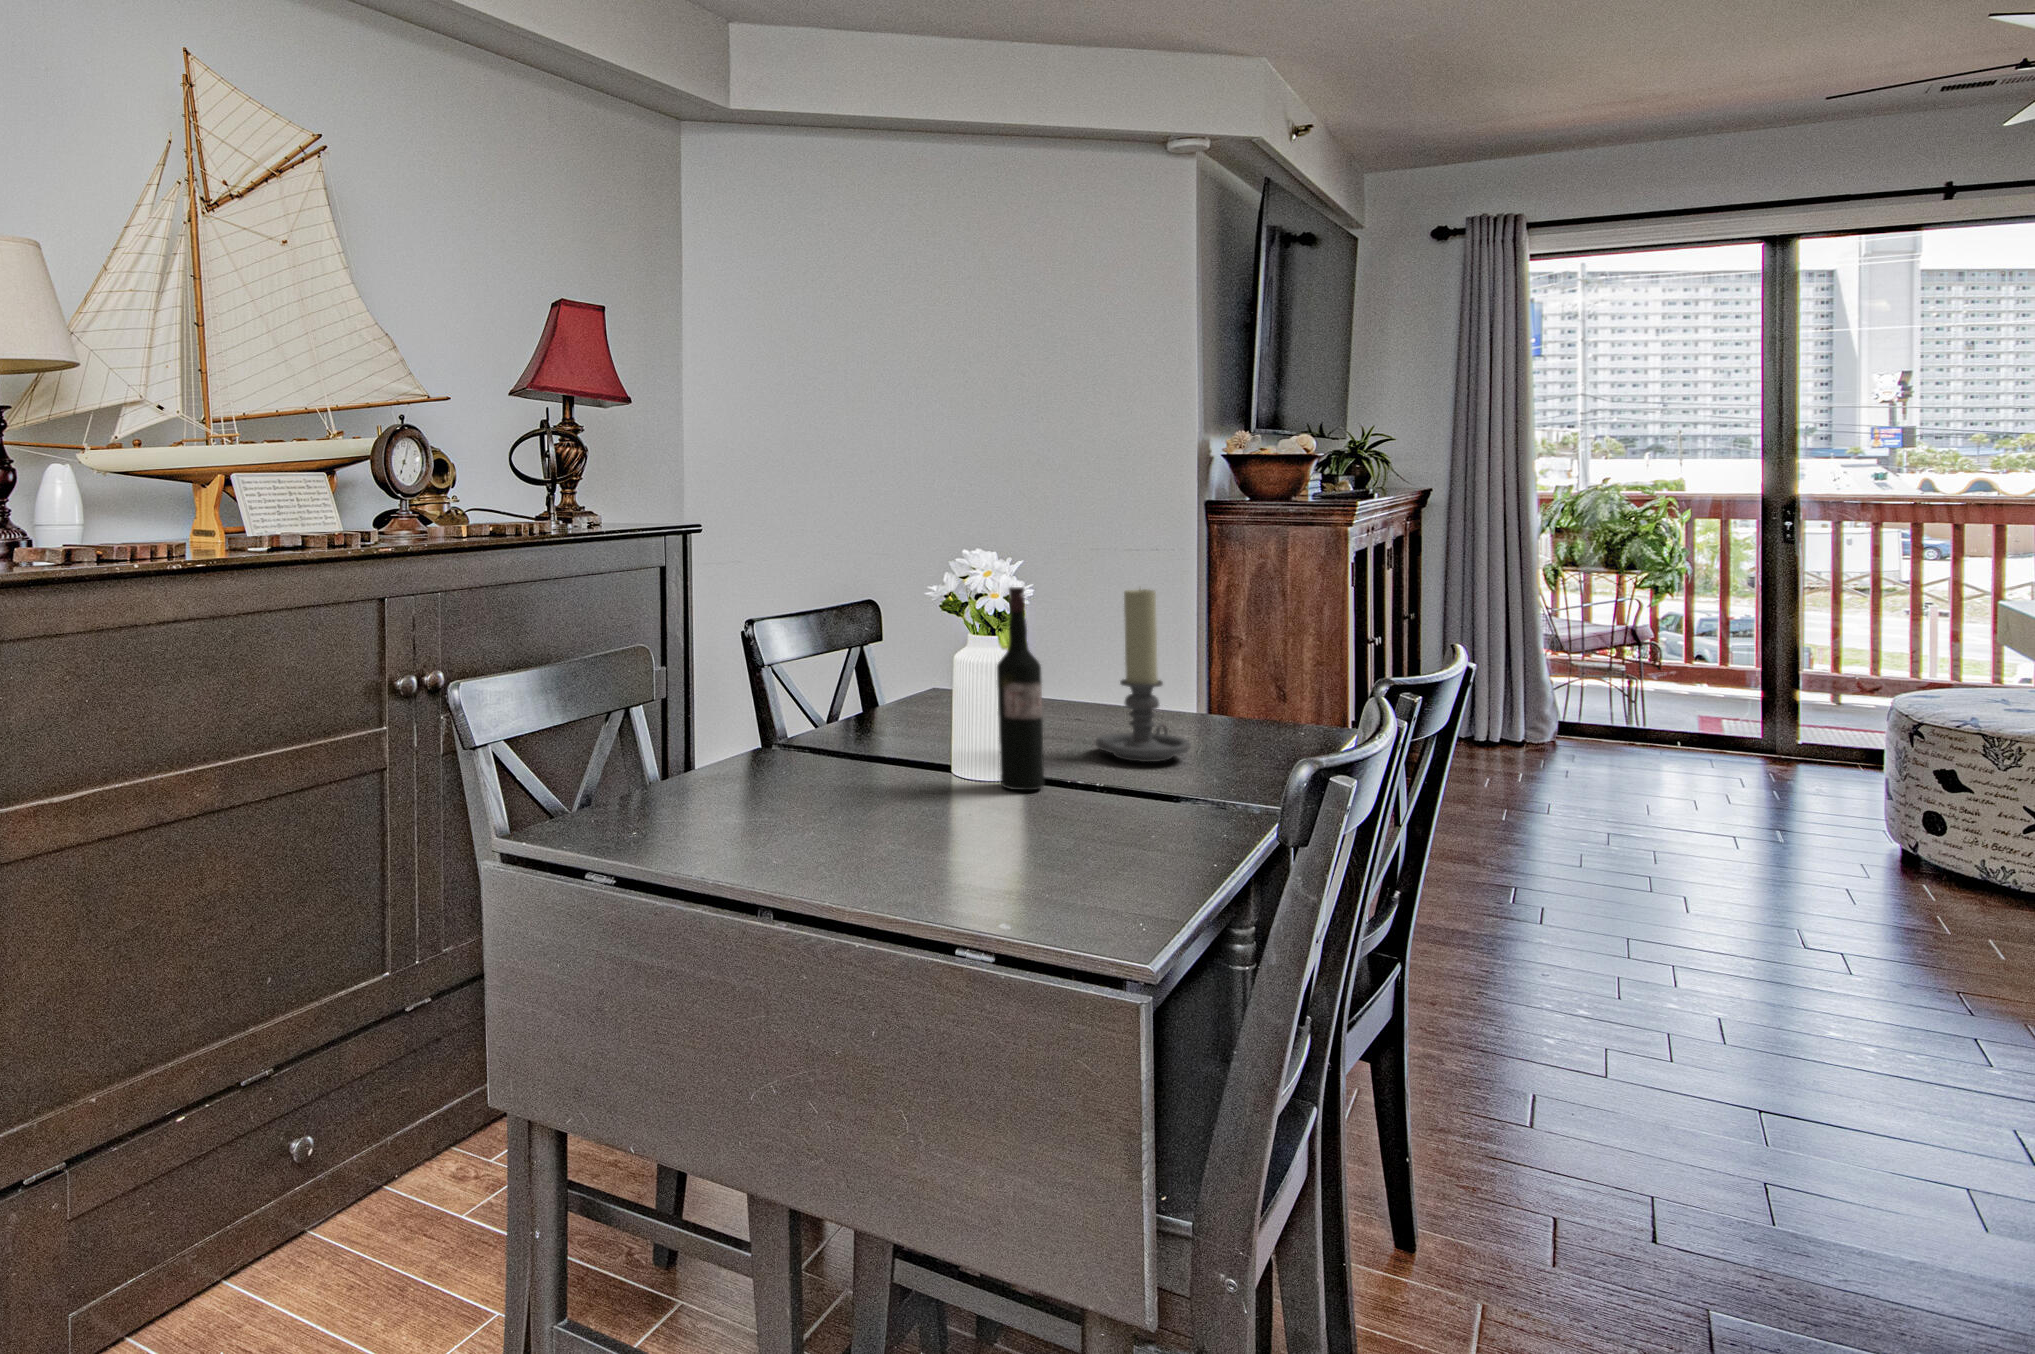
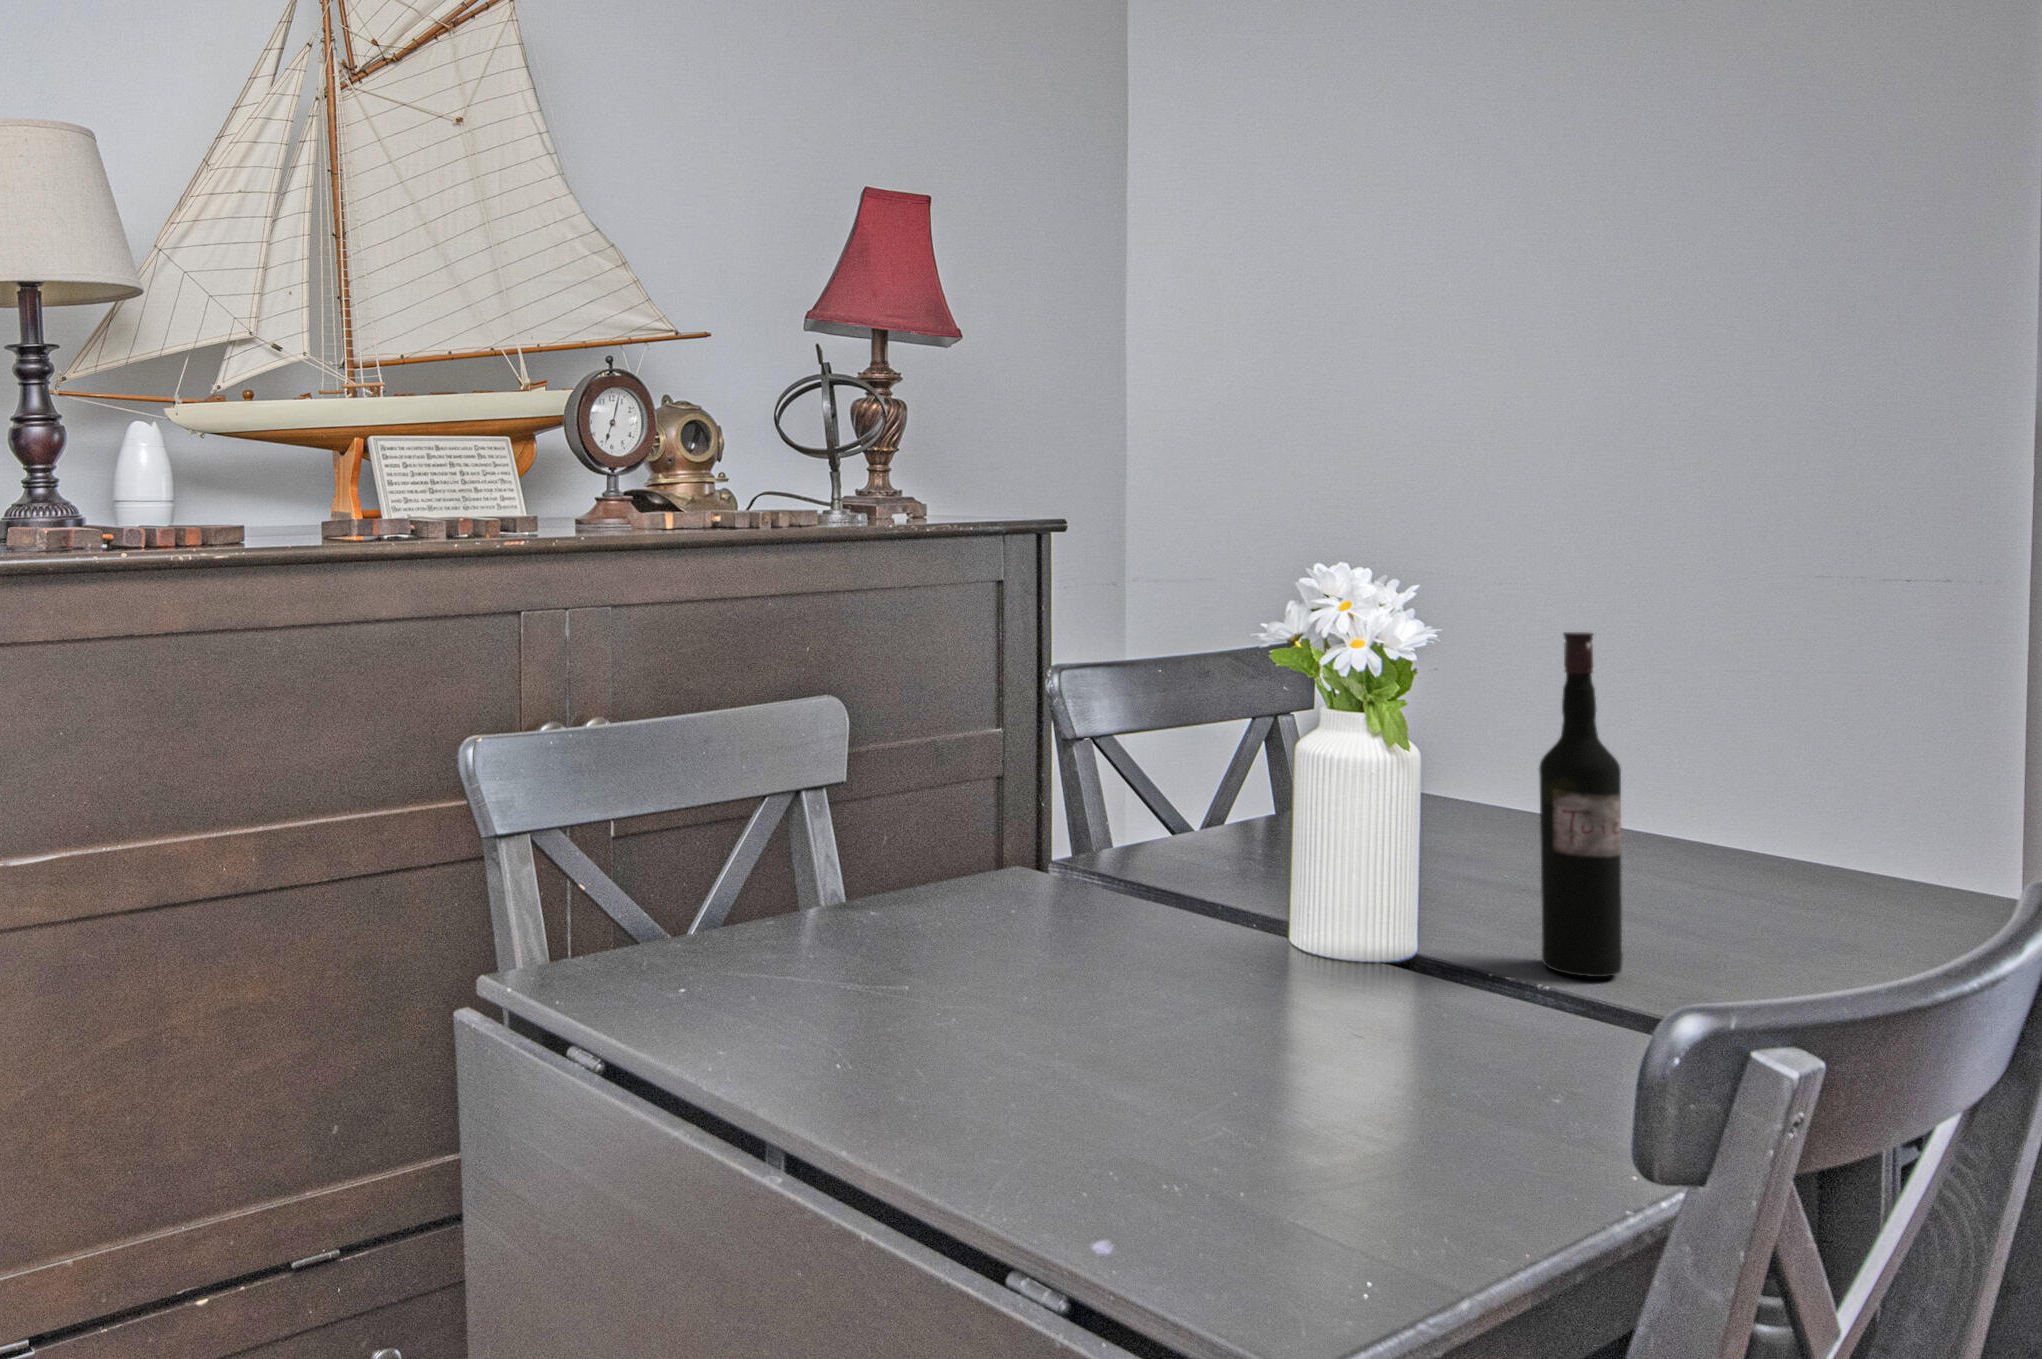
candle holder: present [1096,589,1191,762] -> none [1693,637,1872,933]

